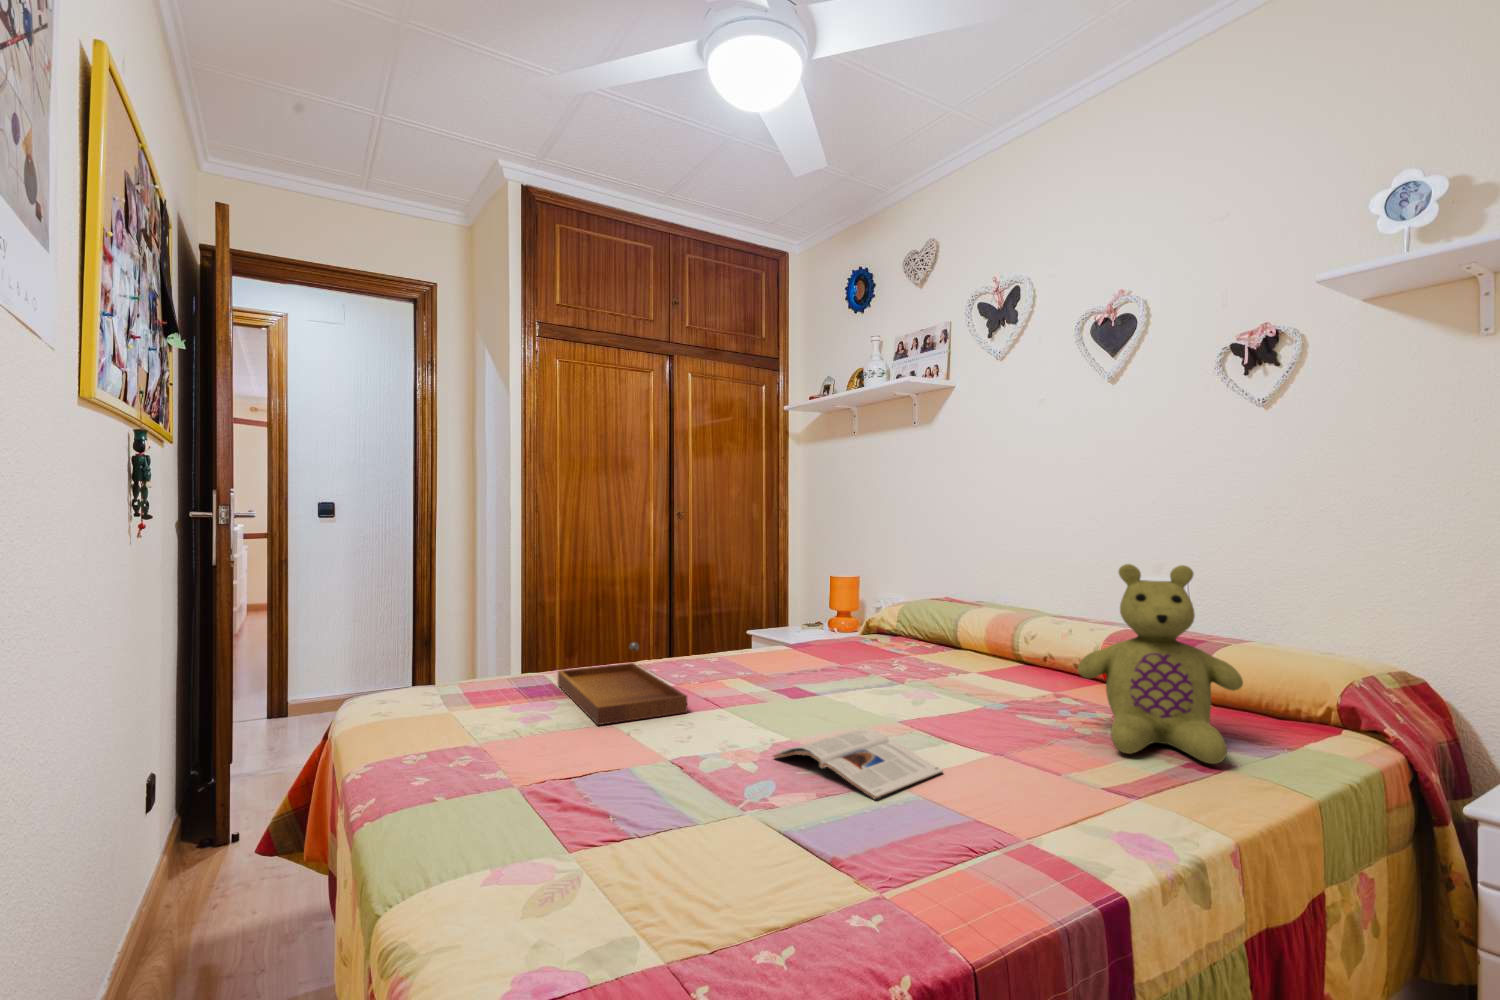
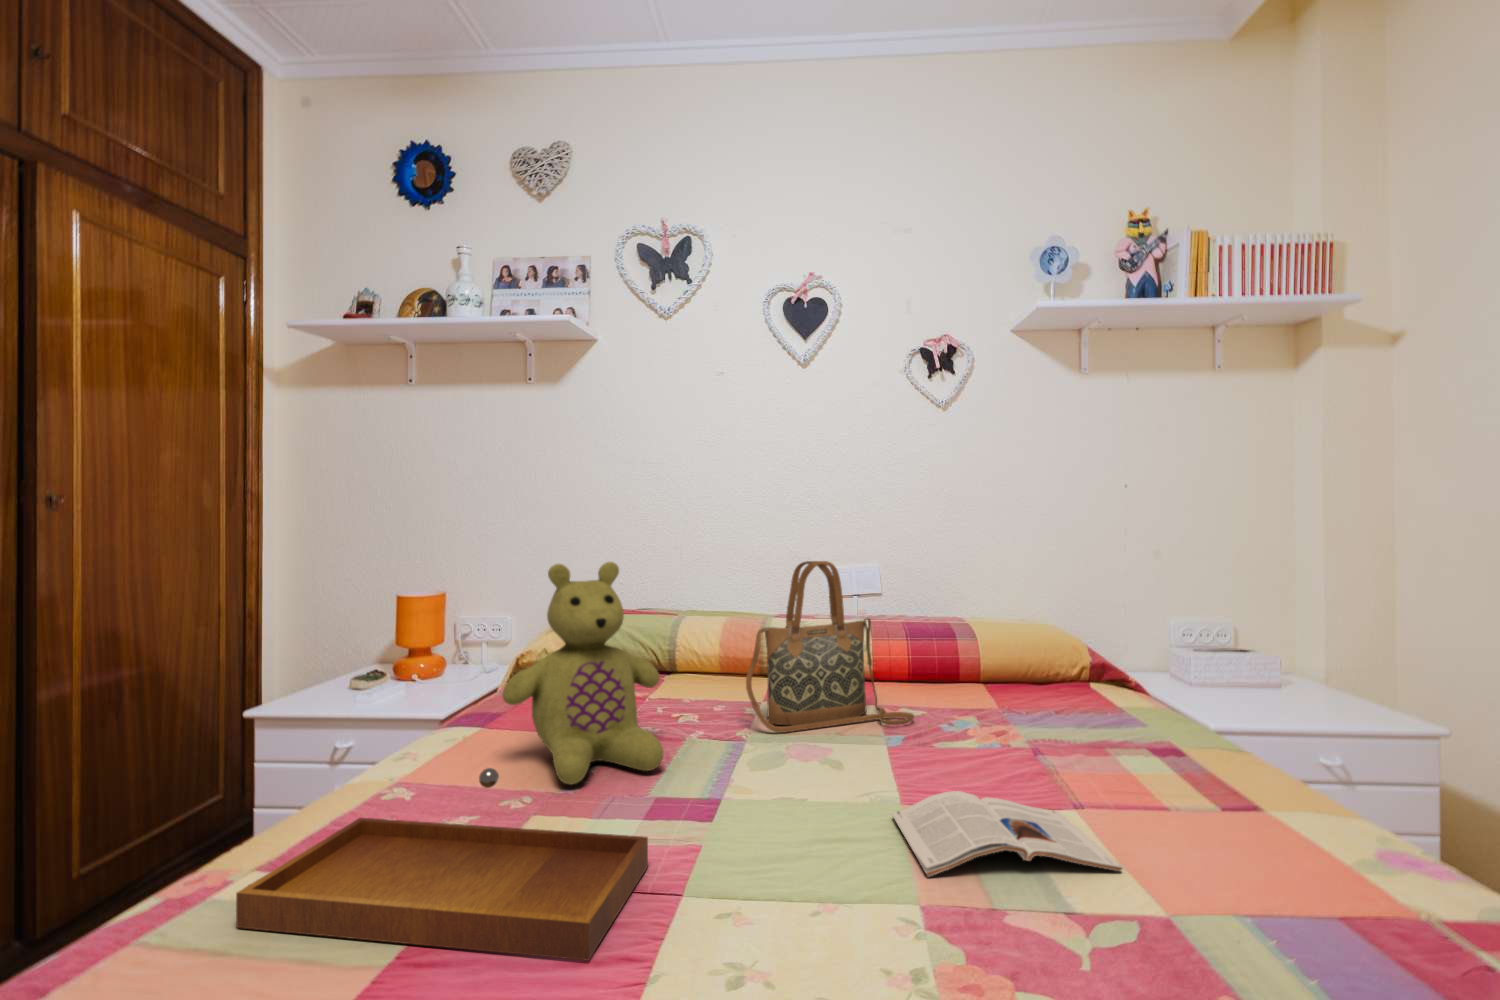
handbag: none [902,560,1040,709] -> present [746,561,914,733]
stuffed bear: present [1078,564,1243,764] -> present [502,562,663,784]

